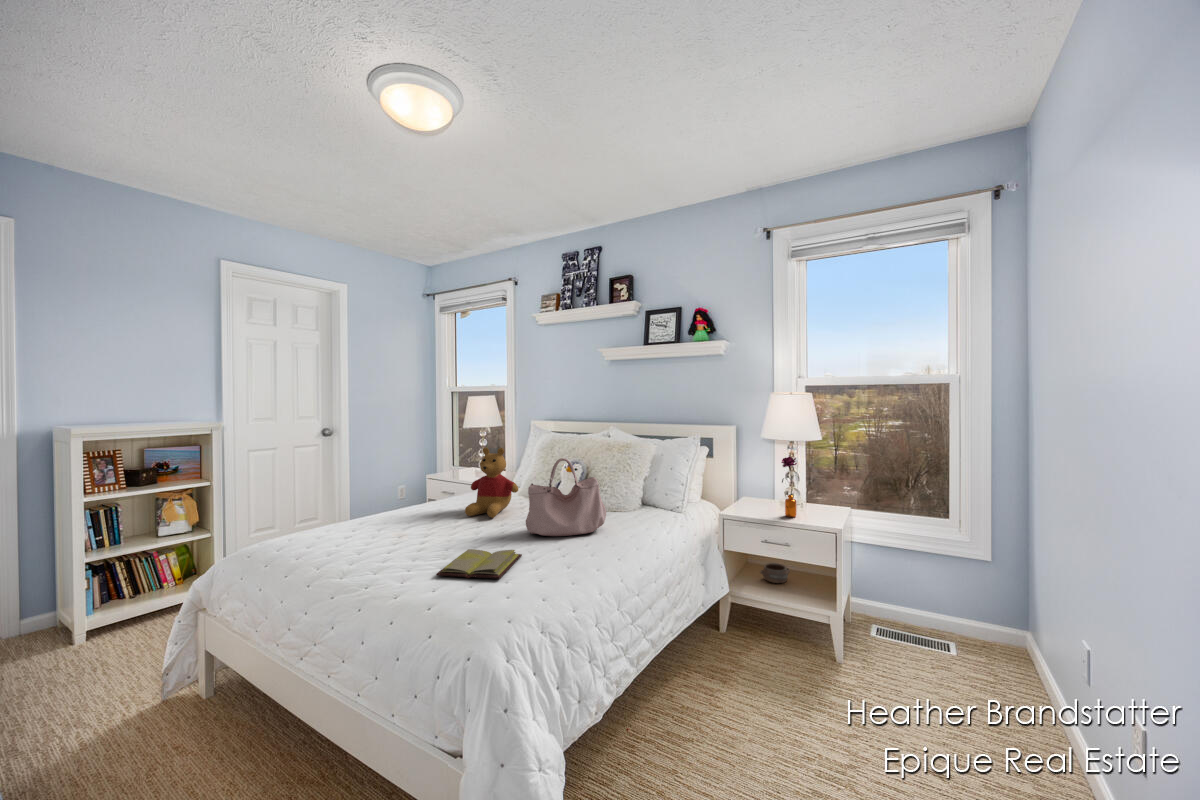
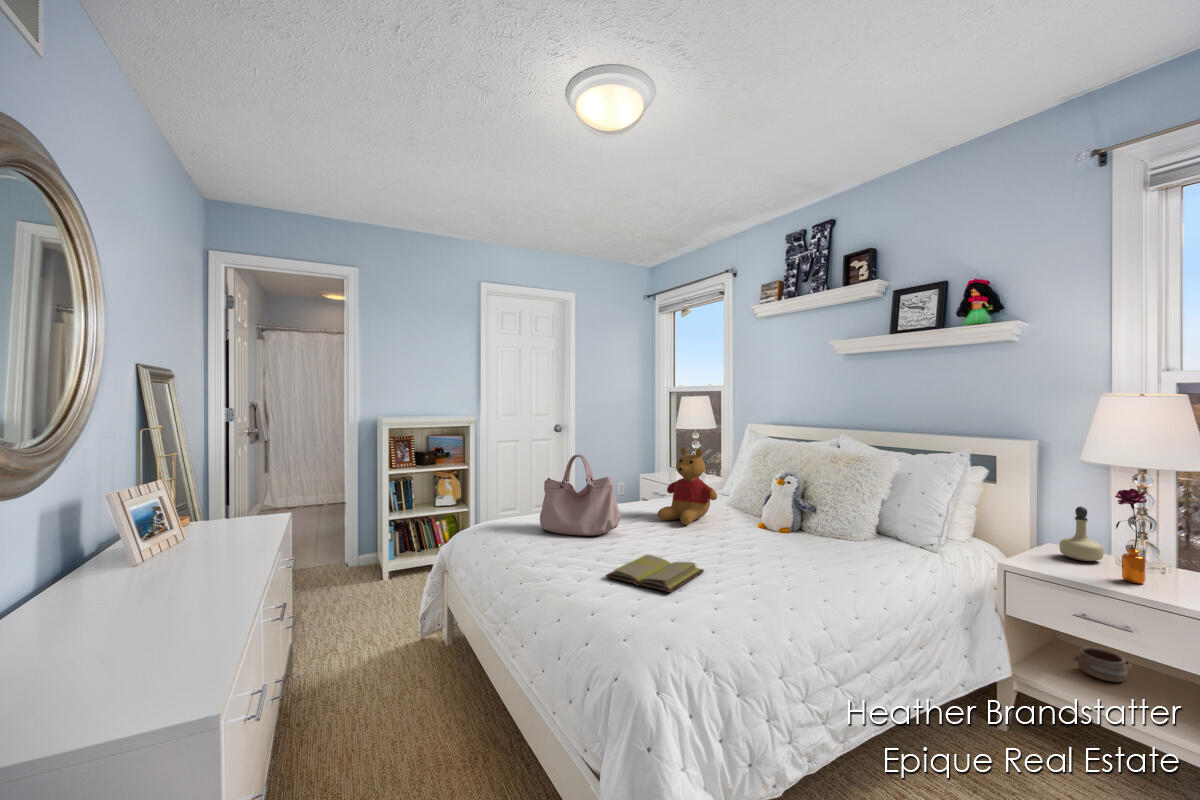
handbag: present [526,458,606,536] -> present [540,454,620,536]
perfume bottle: none [752,470,775,506] -> present [1059,506,1104,561]

